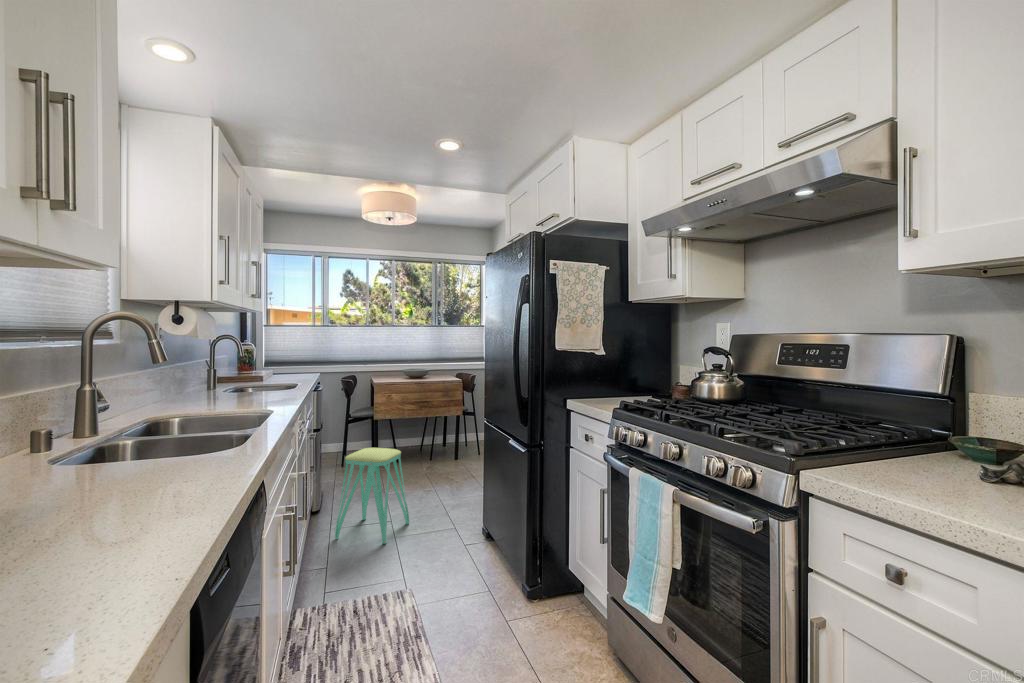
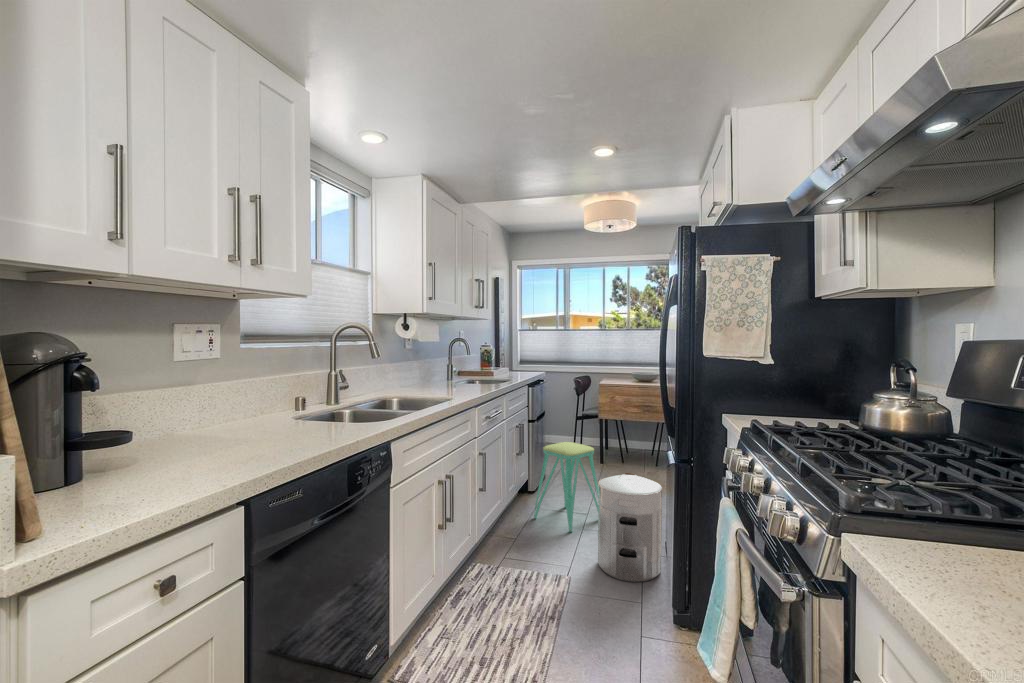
waste bin: none [430,469,493,577] -> present [598,473,662,582]

